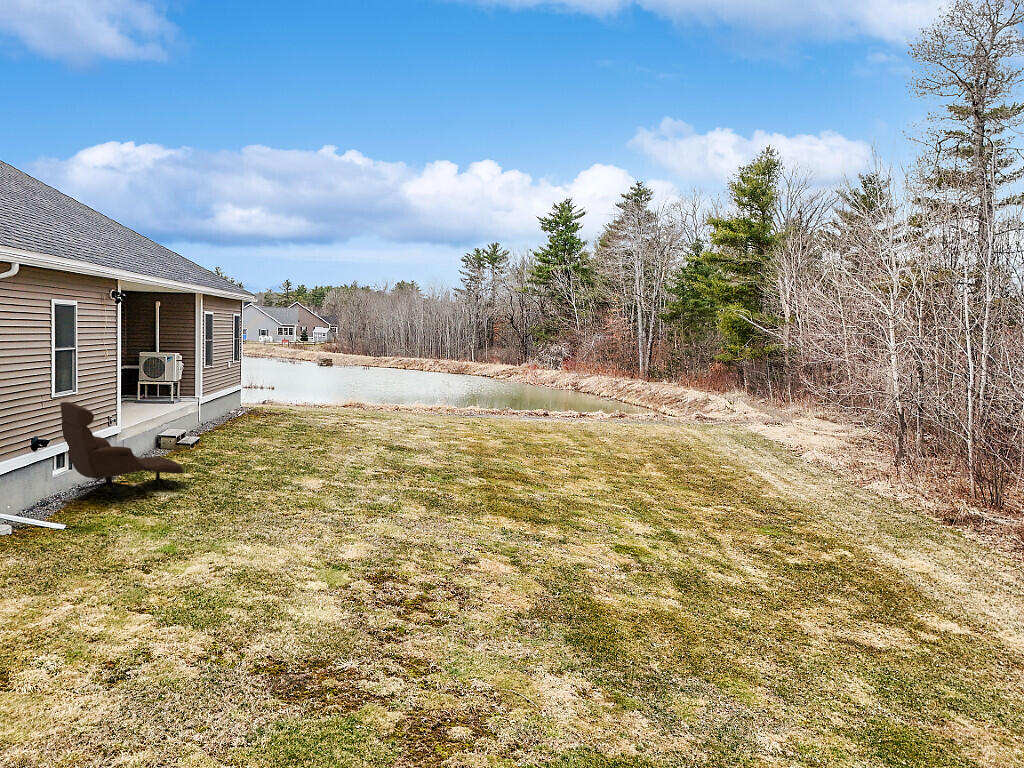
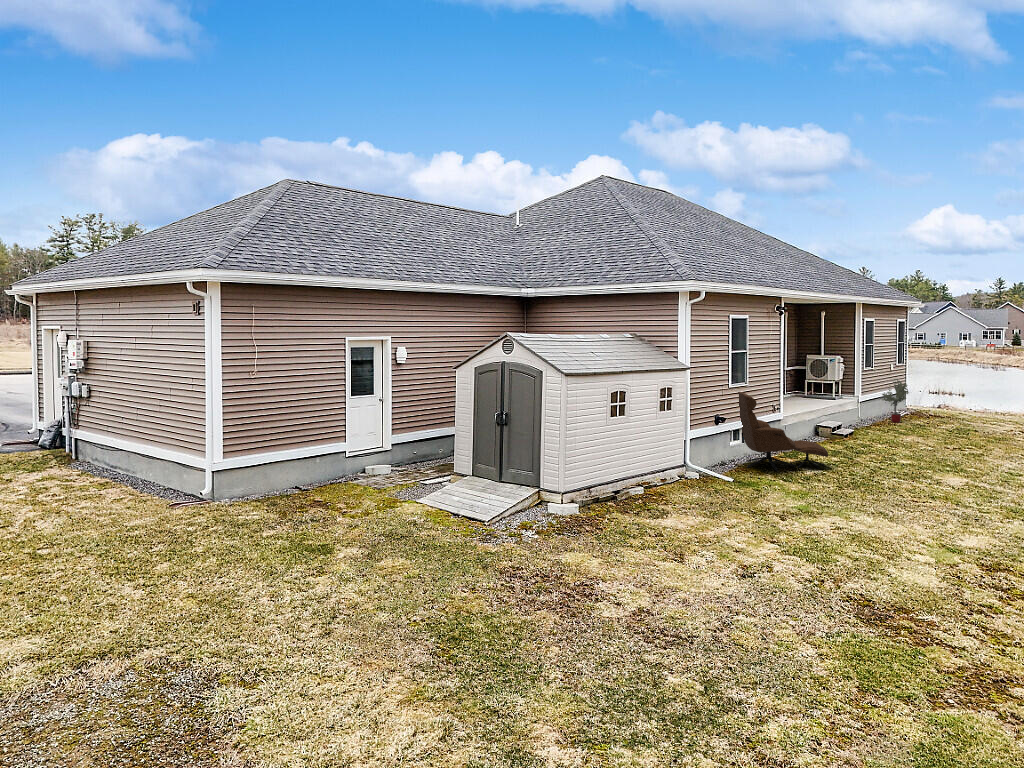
potted tree: none [221,380,247,424] -> present [882,379,909,423]

